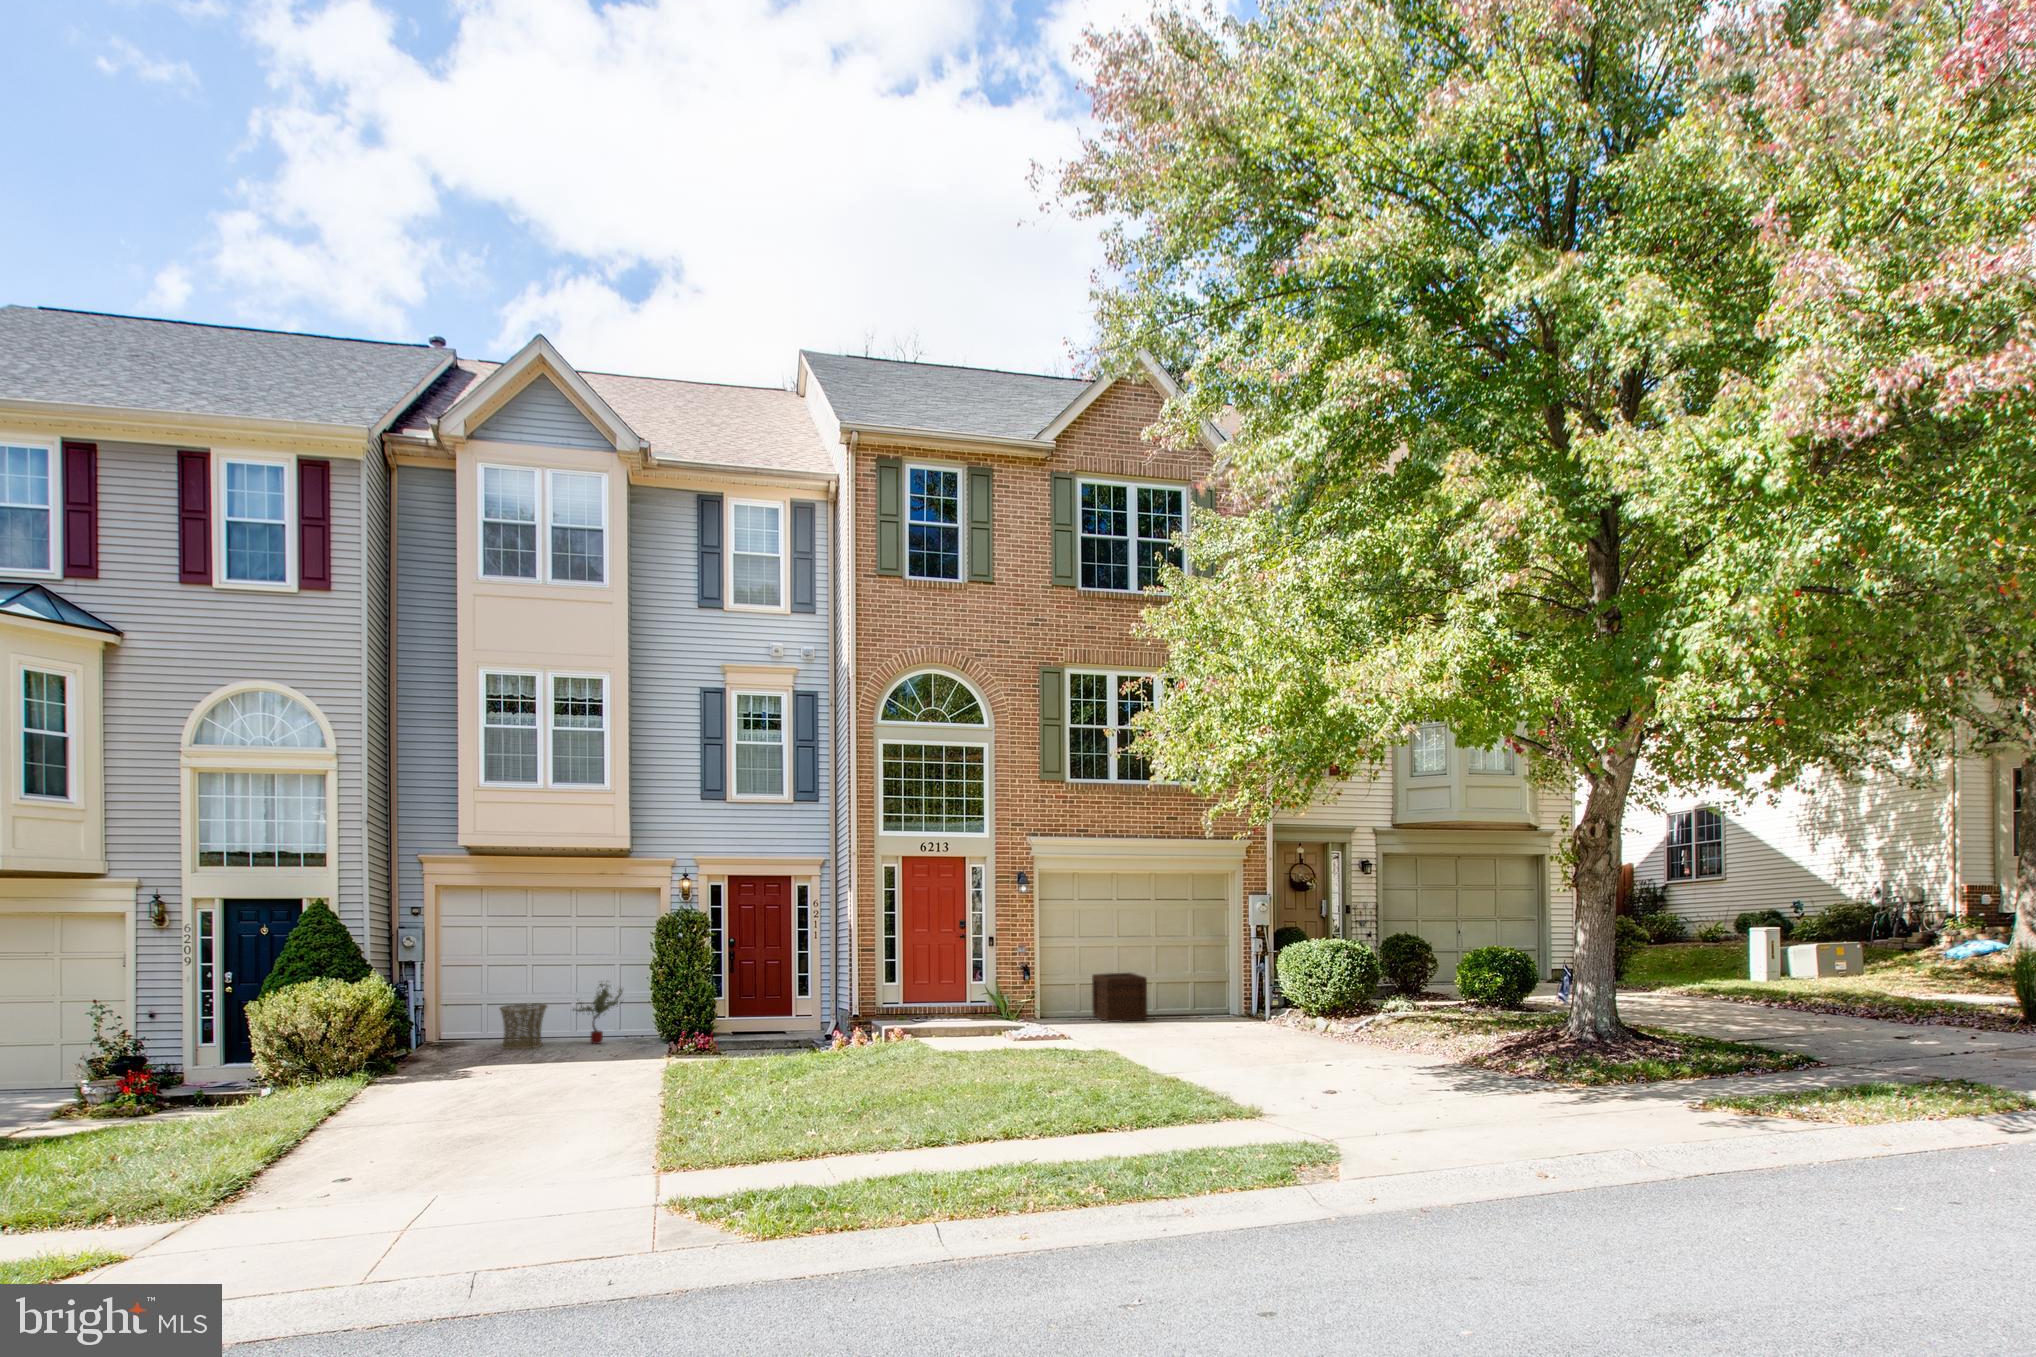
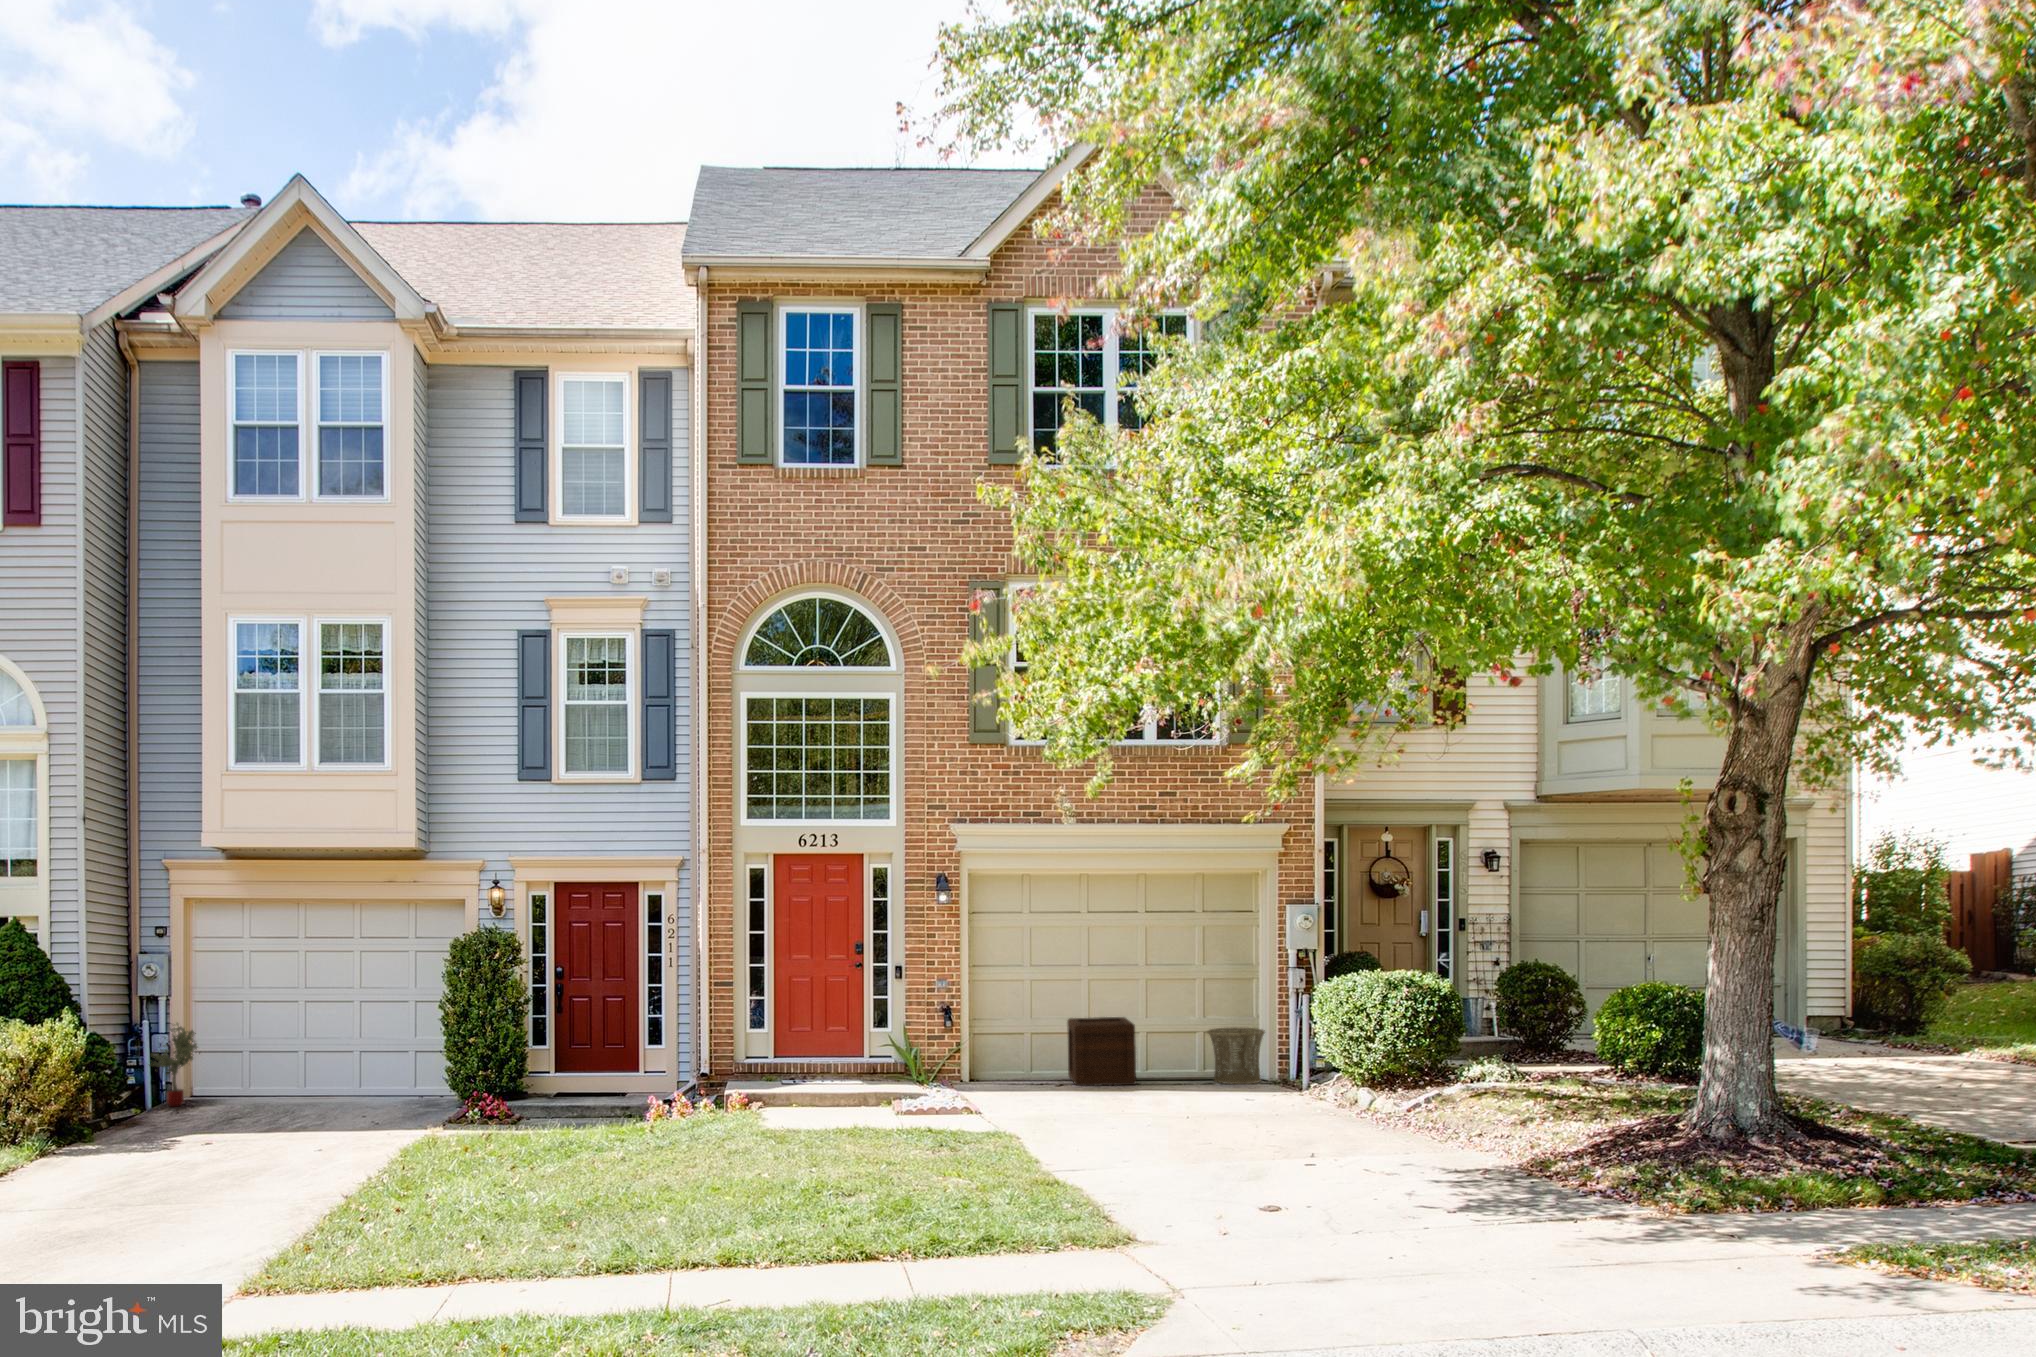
potted tree: present [573,981,623,1044] -> present [149,1023,197,1107]
basket: present [500,1004,547,1049] -> present [1208,1027,1265,1084]

